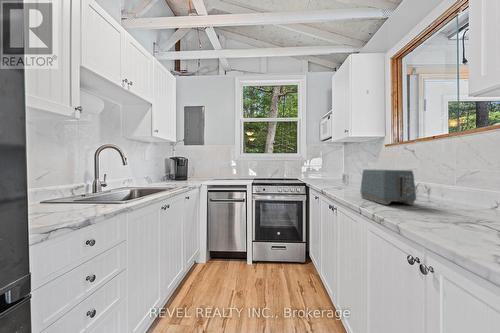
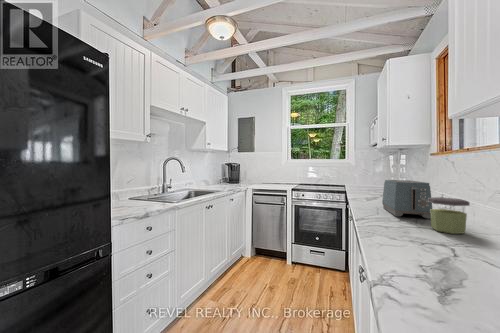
jar: none [425,183,465,218] -> present [428,197,470,234]

